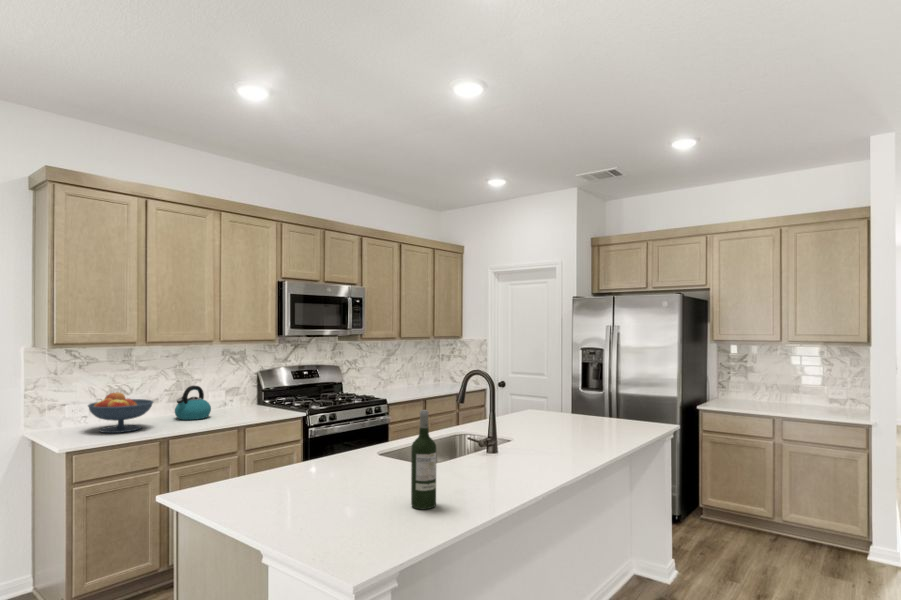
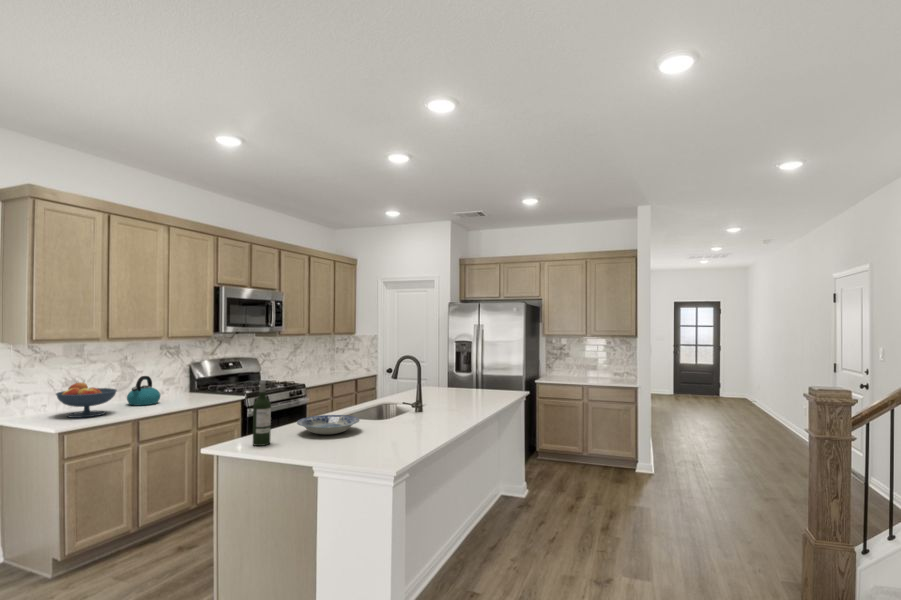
wine bottle: present [411,410,436,509] -> present [253,380,271,446]
plate: none [303,450,388,480] -> present [297,415,359,435]

